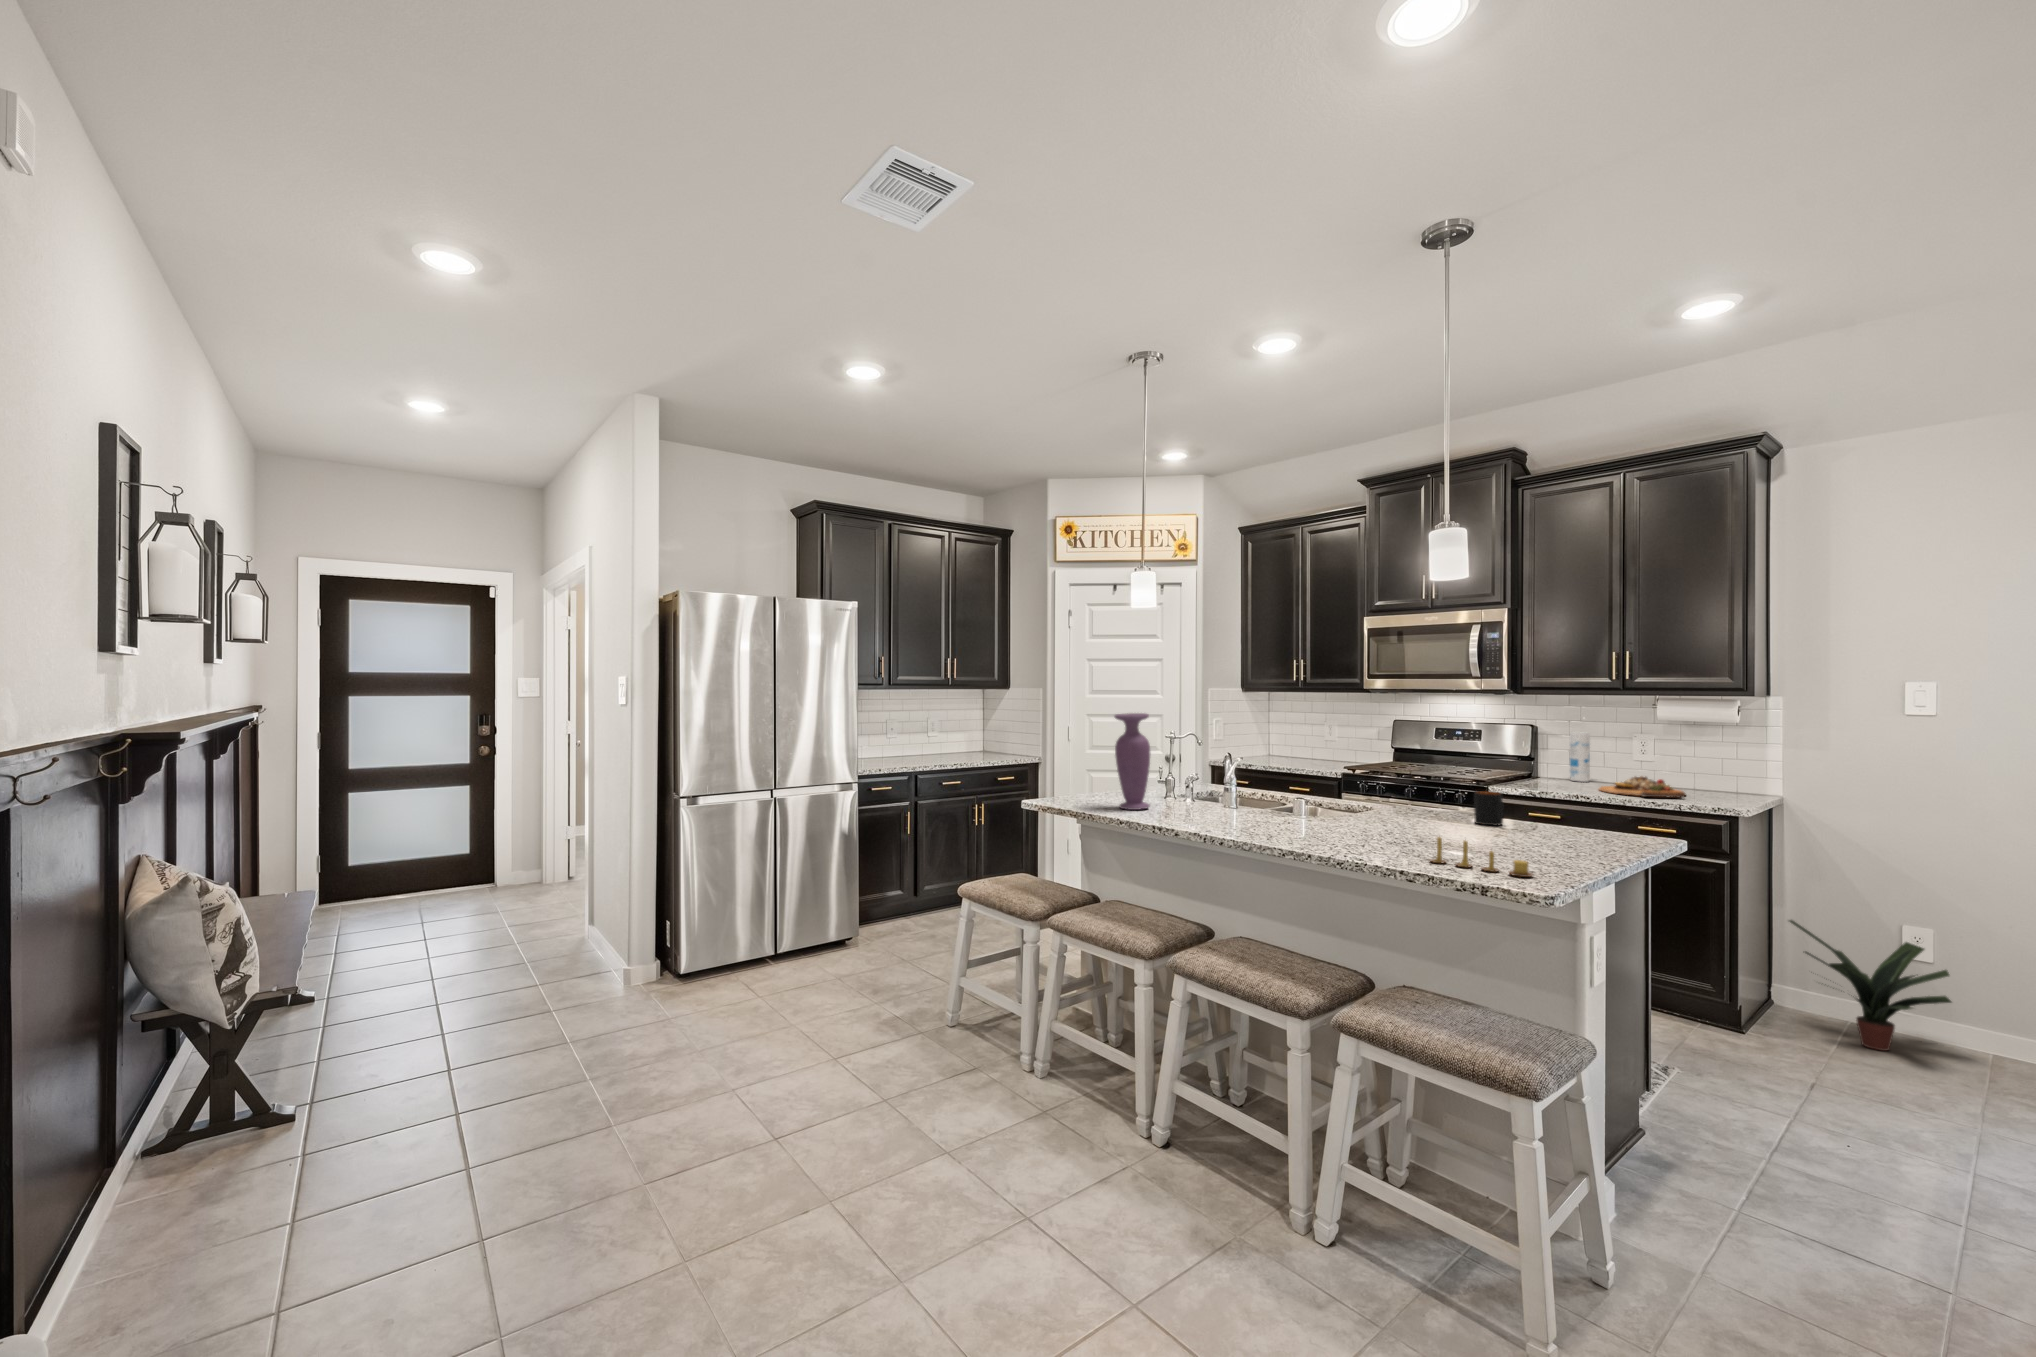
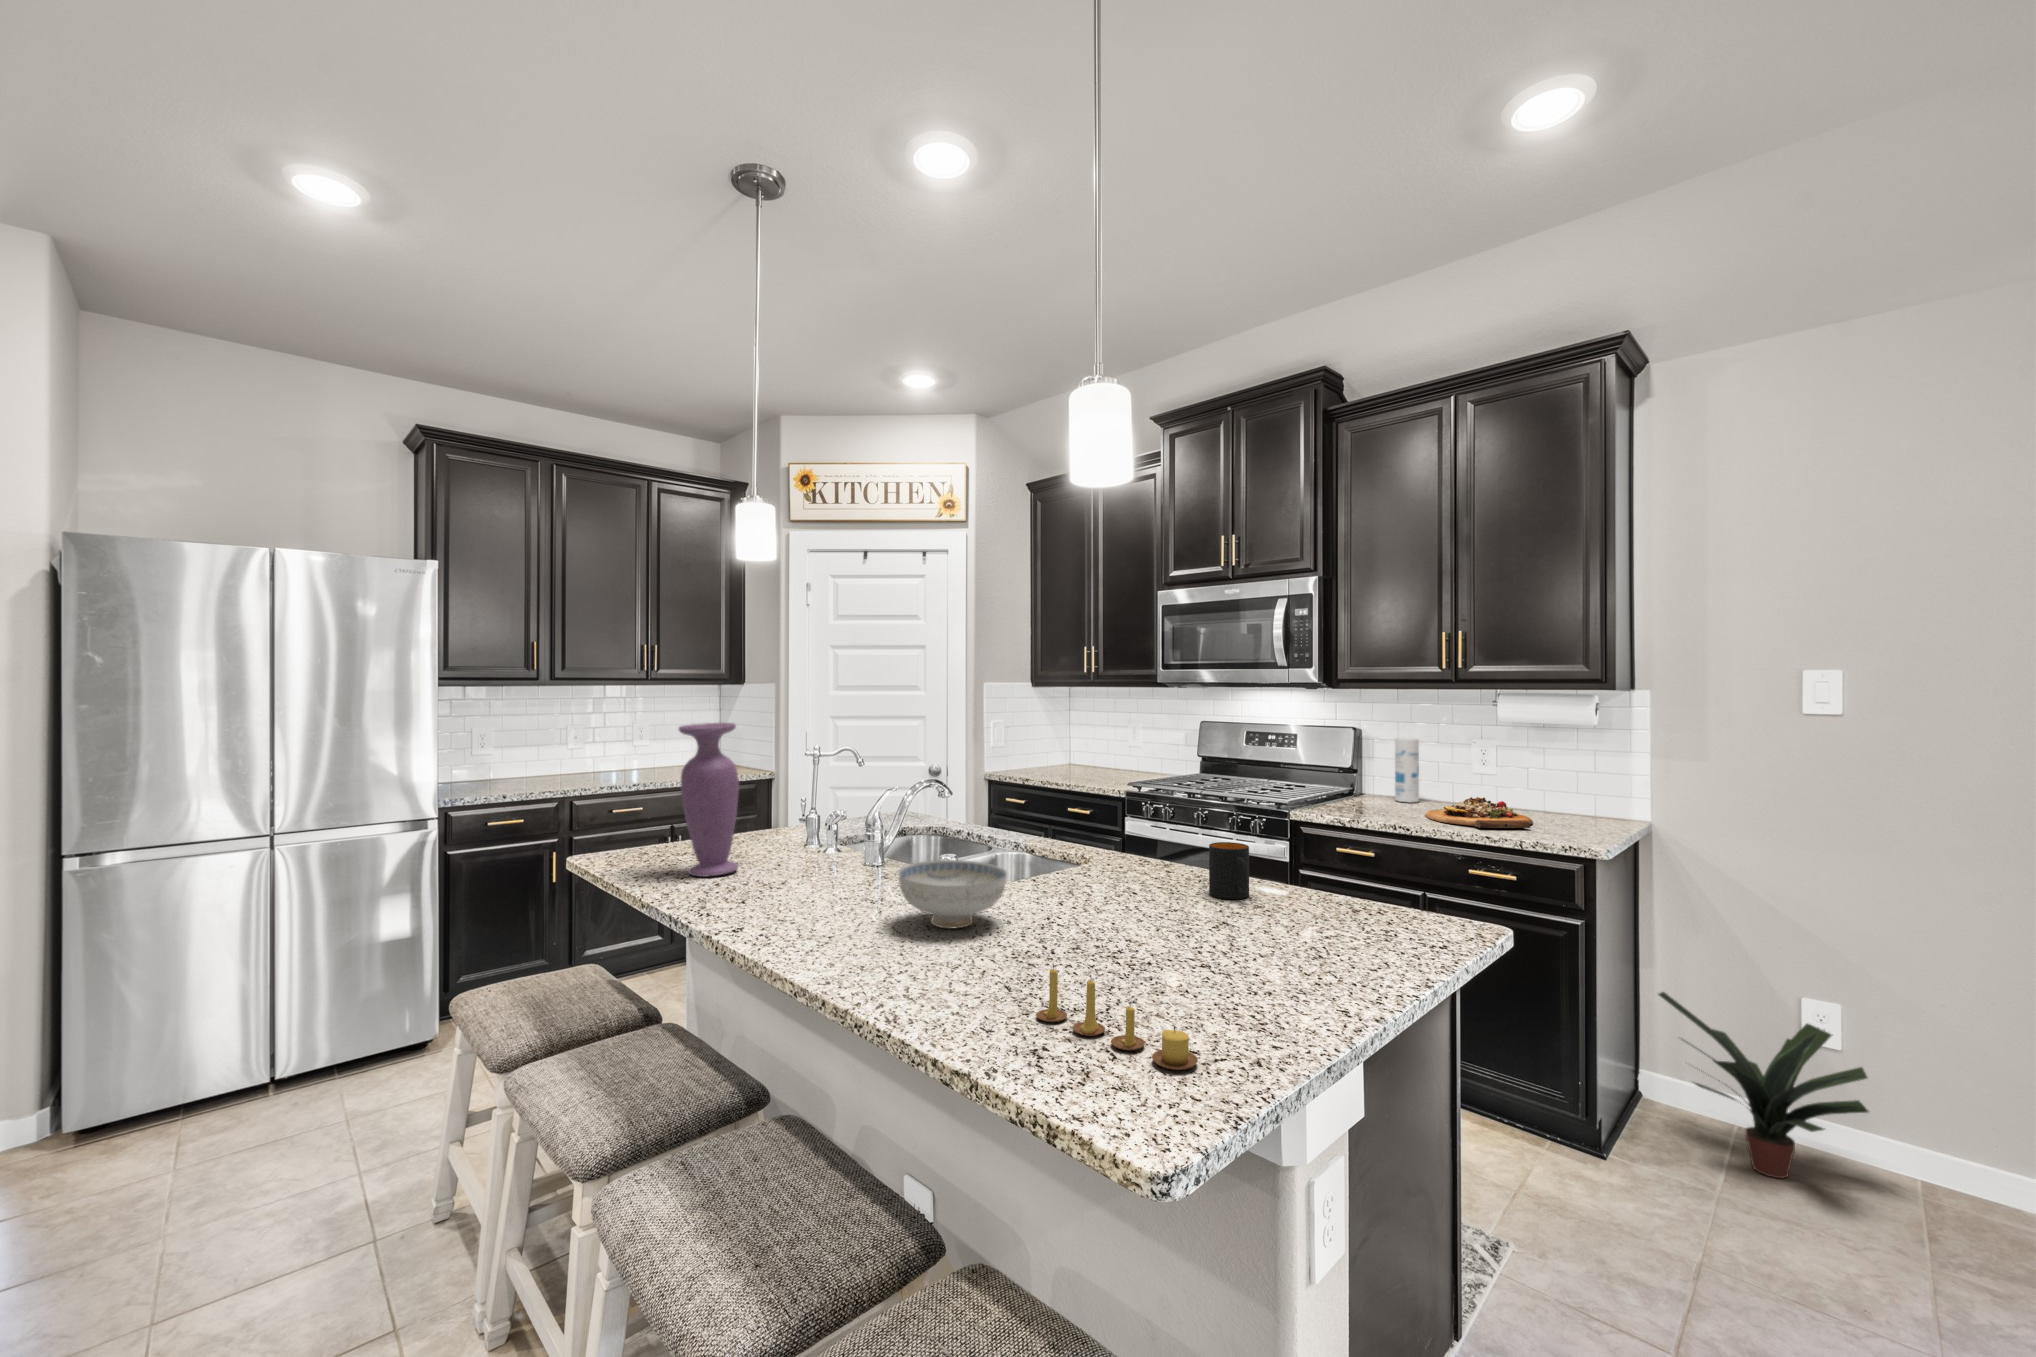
ceramic bowl: none [1295,796,1363,833] -> present [898,860,1007,929]

